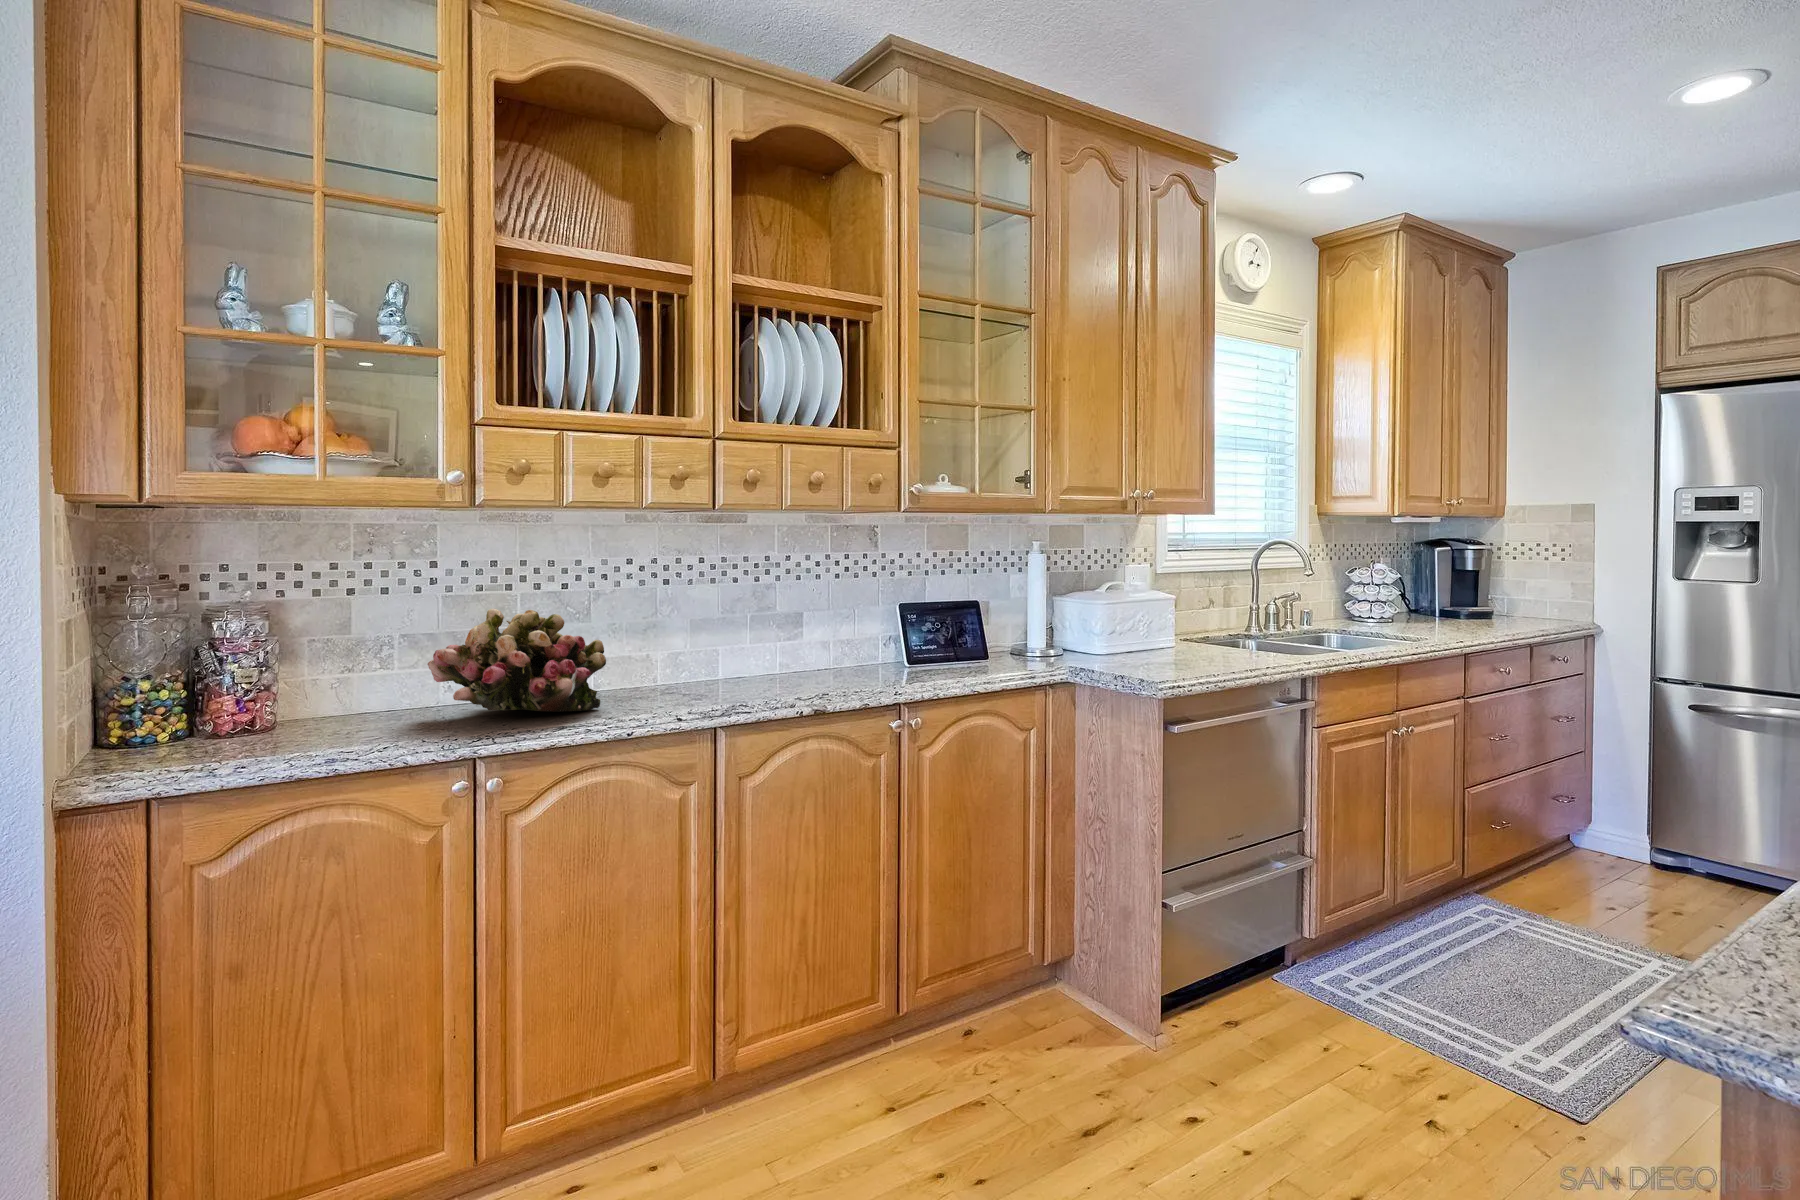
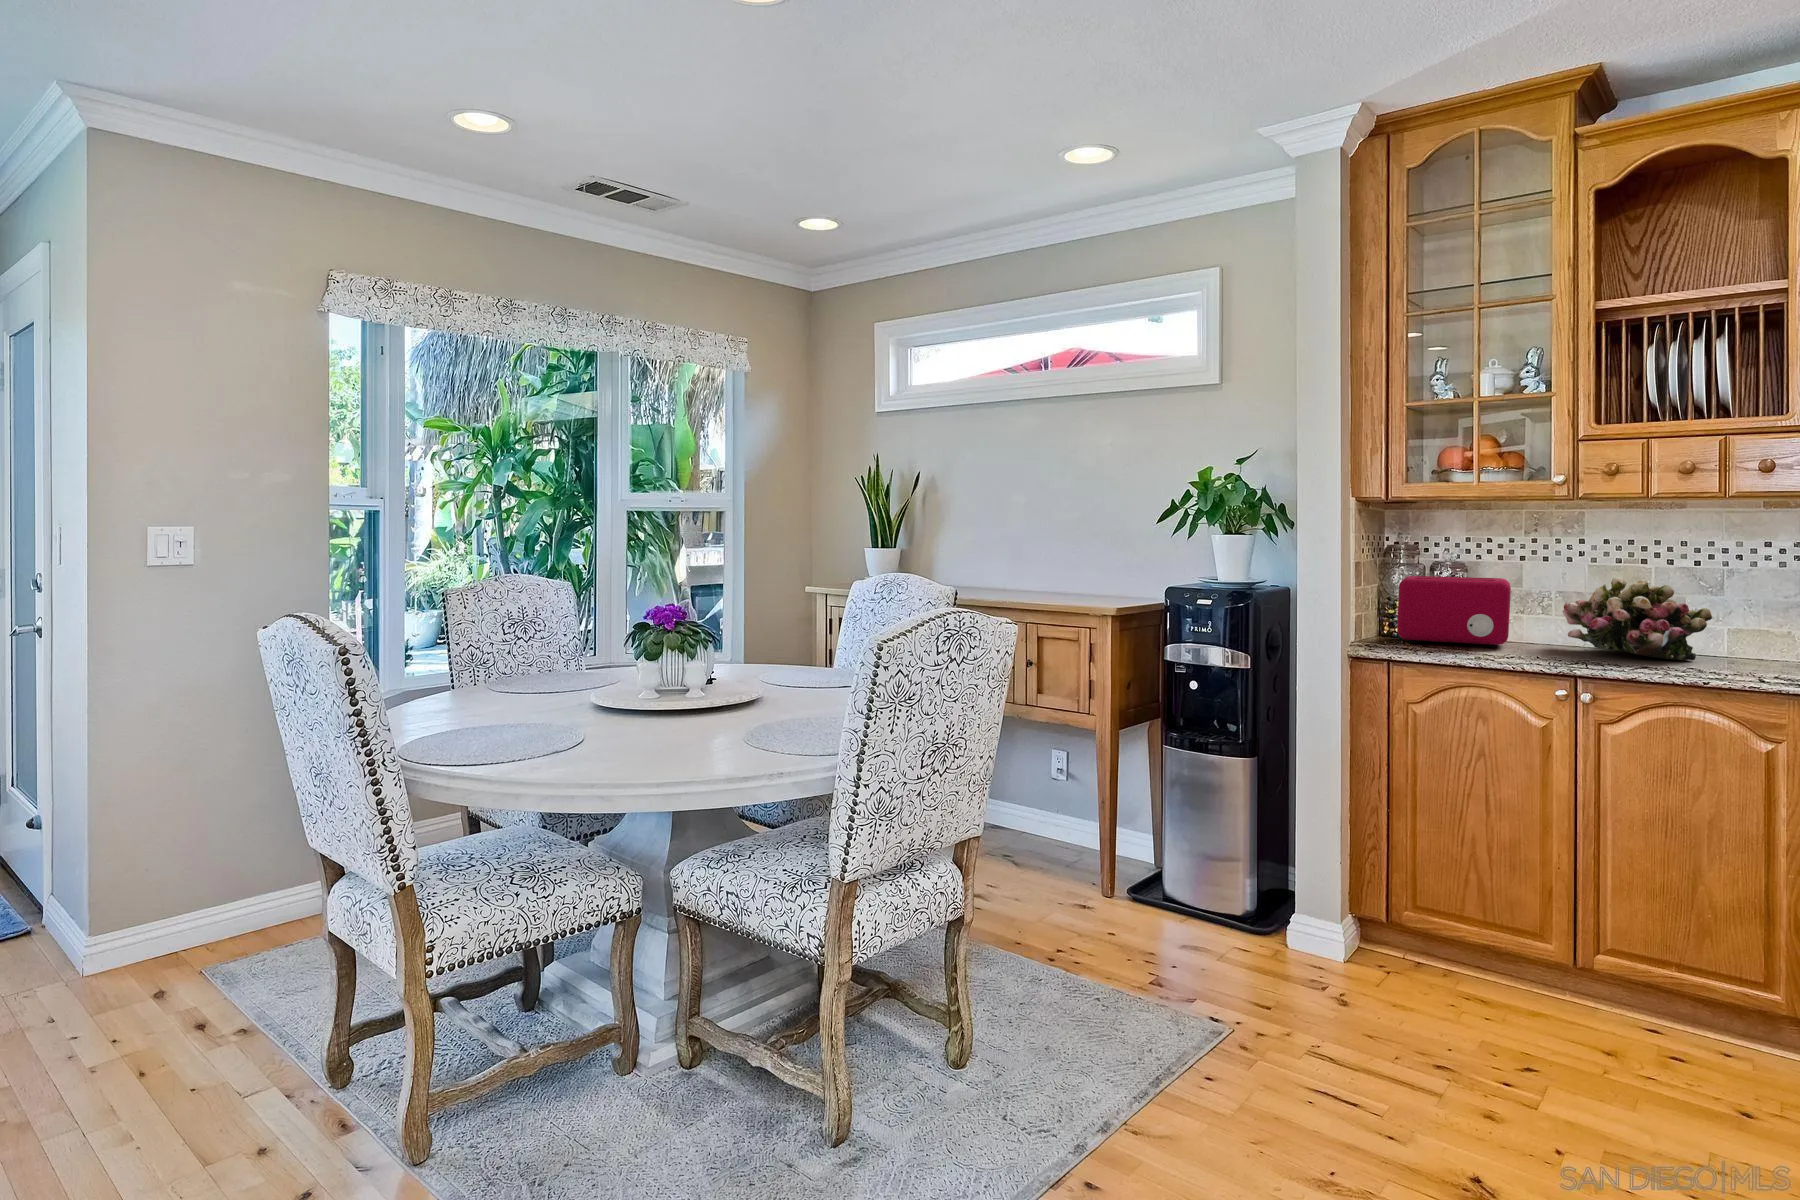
toaster: none [151,622,360,753] -> present [1397,576,1511,648]

